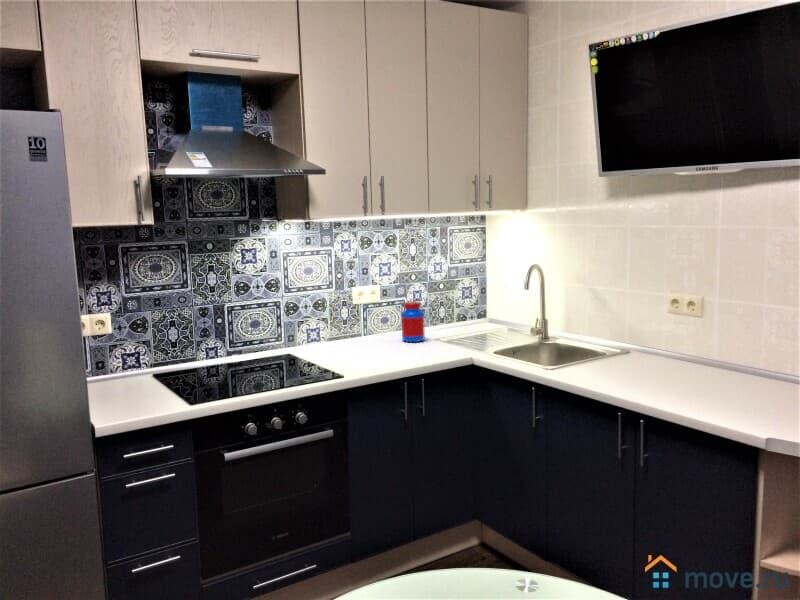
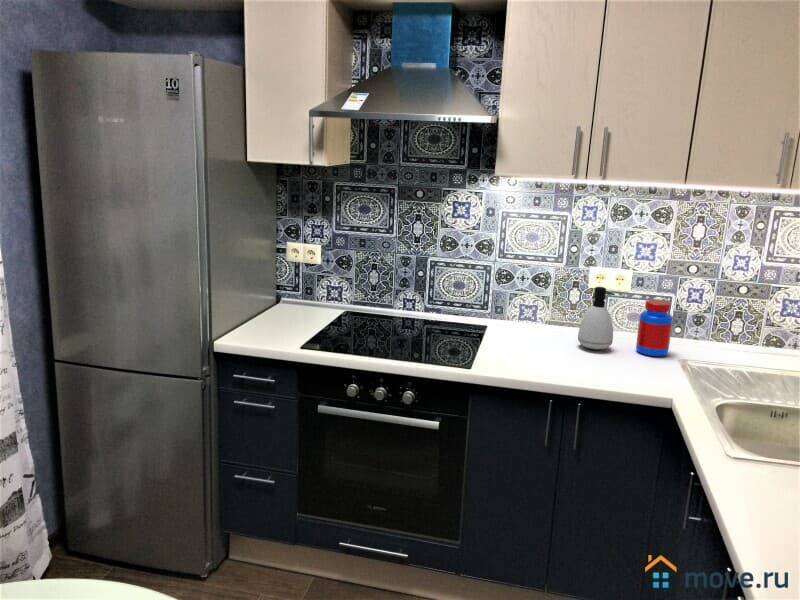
soap dispenser: none [368,298,394,347] -> present [578,287,615,349]

